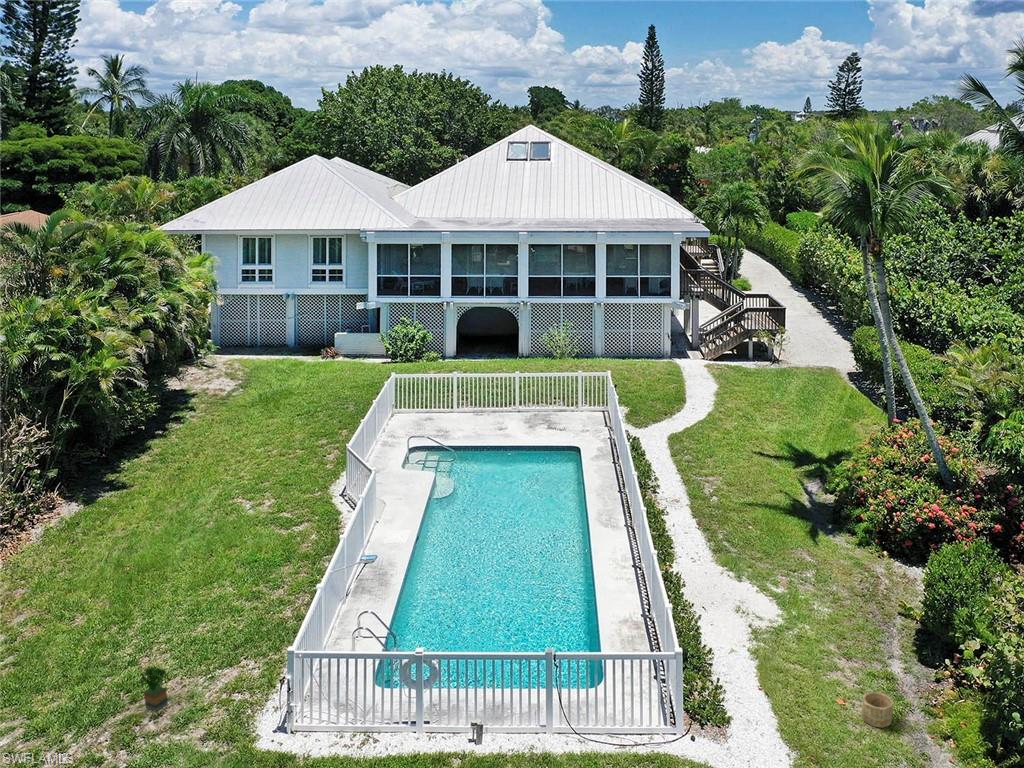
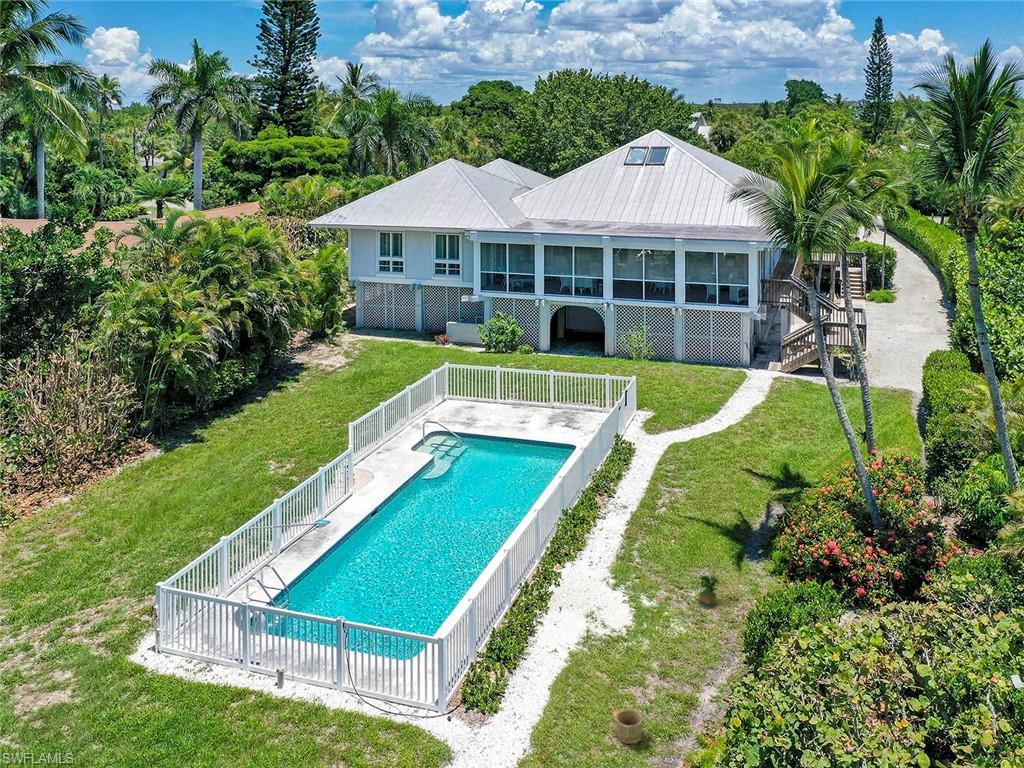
potted tree: present [140,667,169,712] -> present [699,575,720,609]

